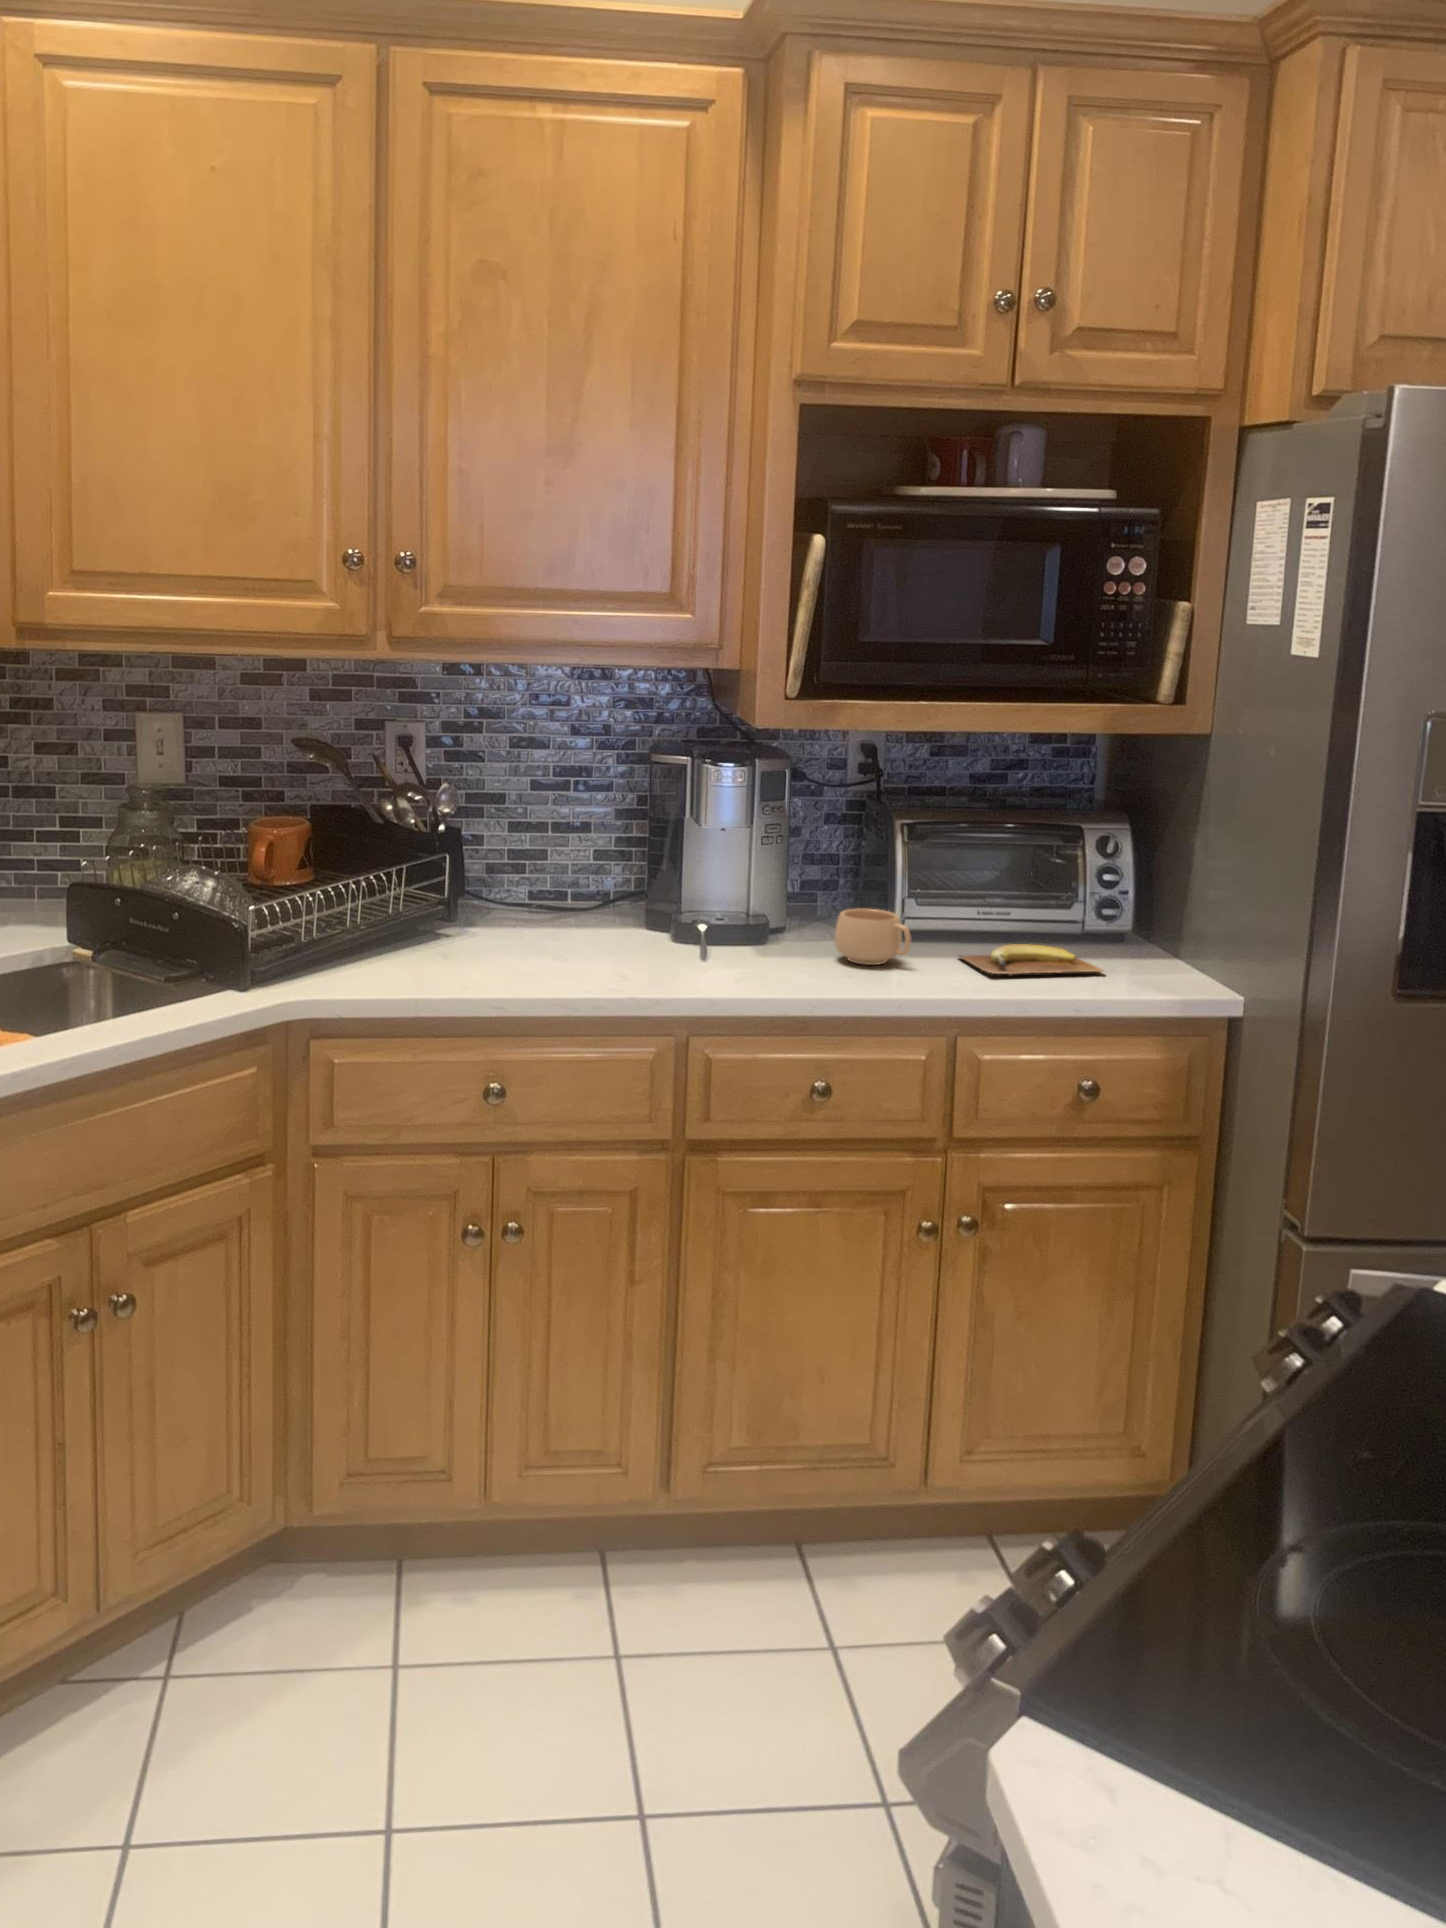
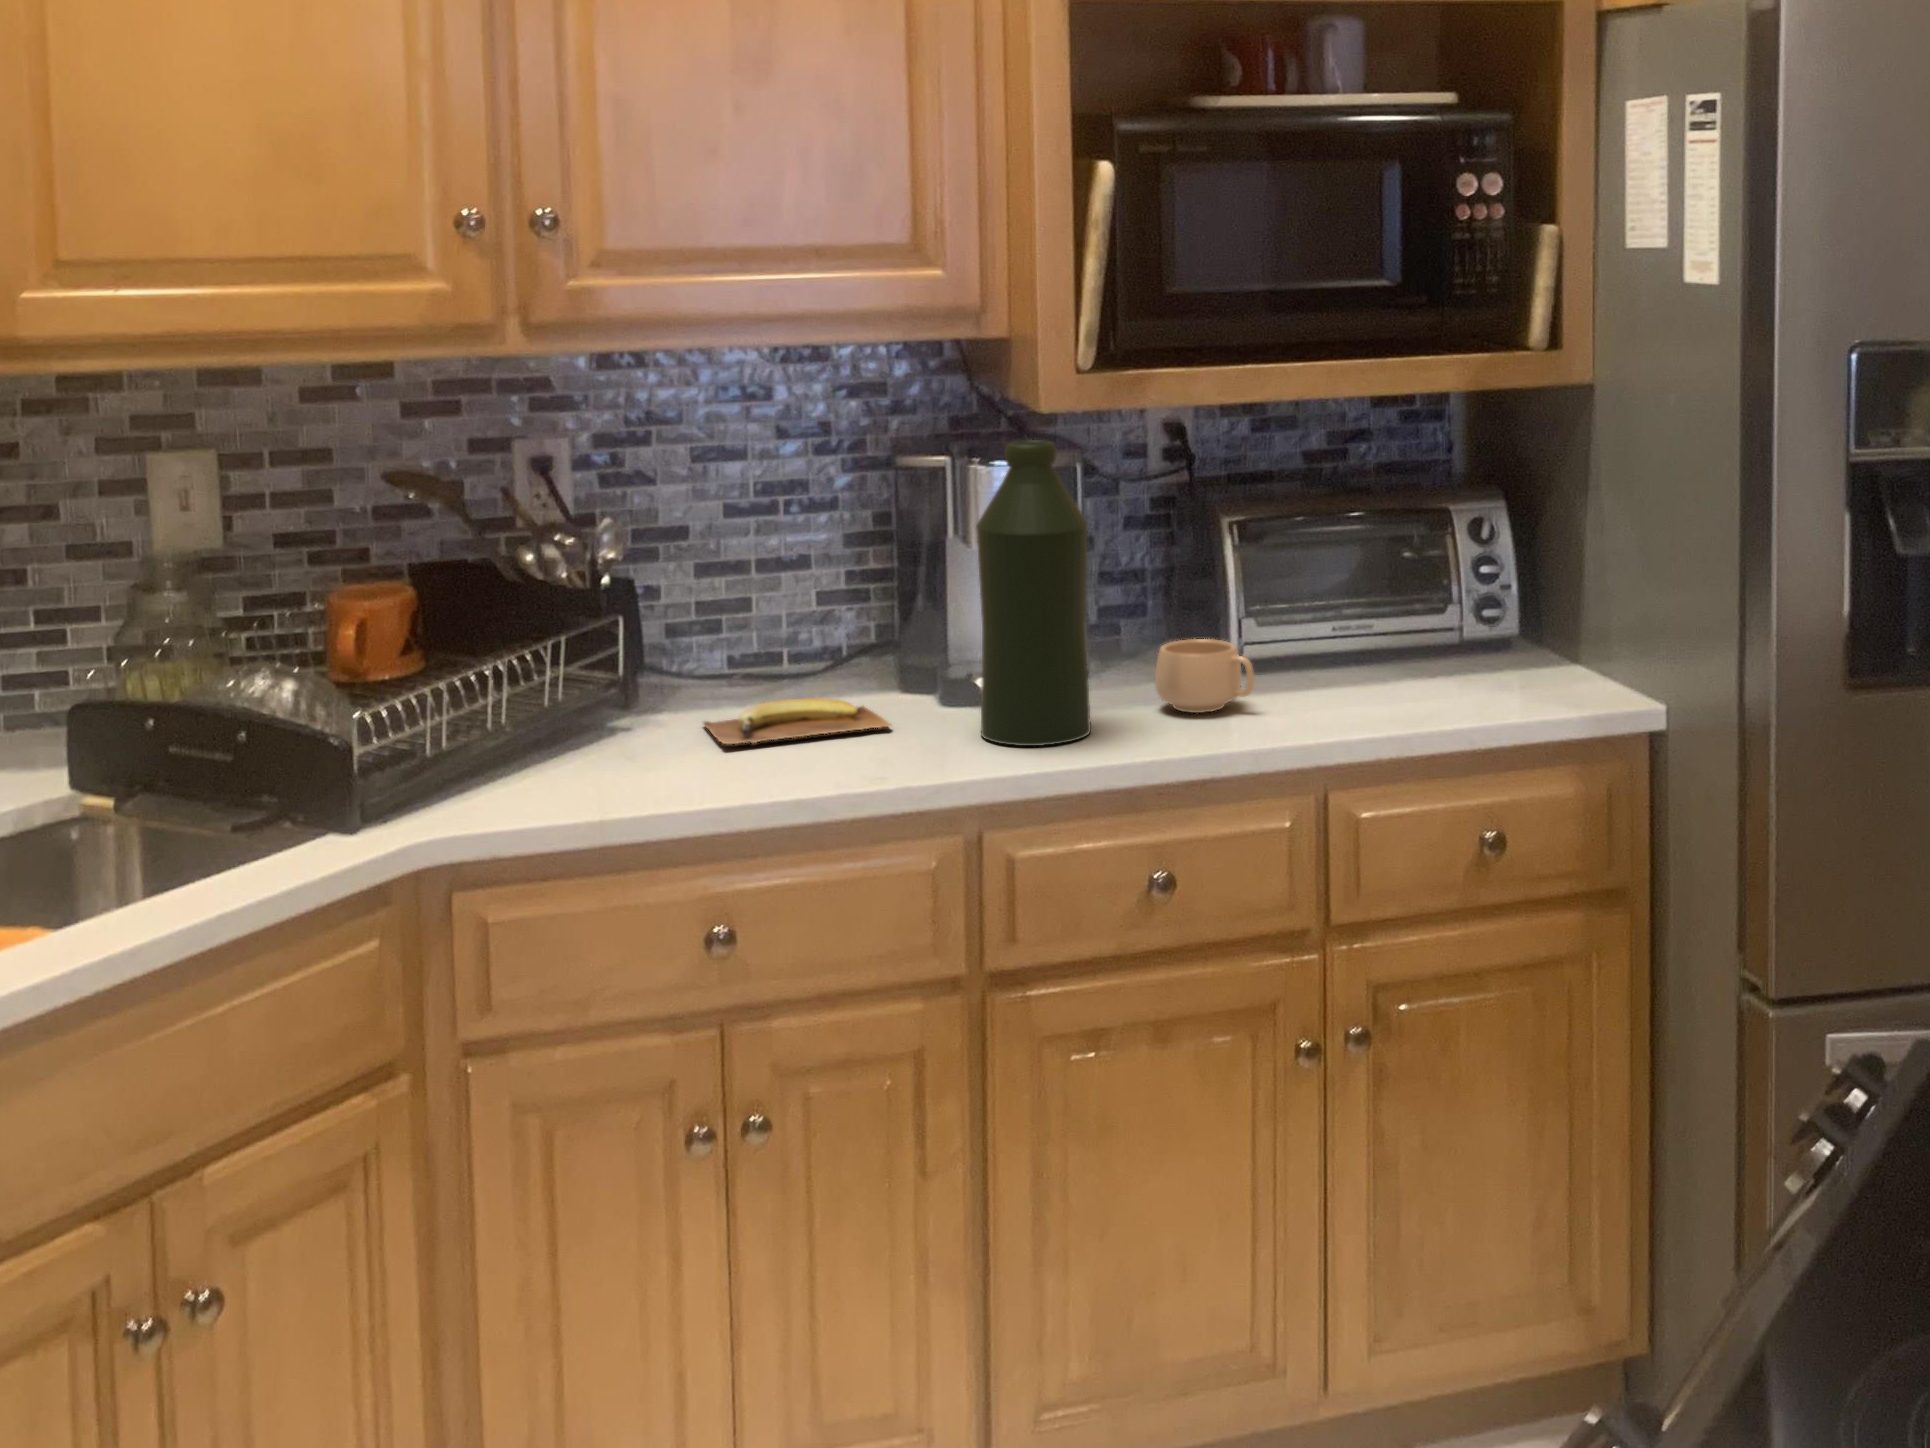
bottle: none [699,746,790,978] -> present [976,440,1091,746]
banana: present [959,944,1104,974] -> present [704,698,890,744]

